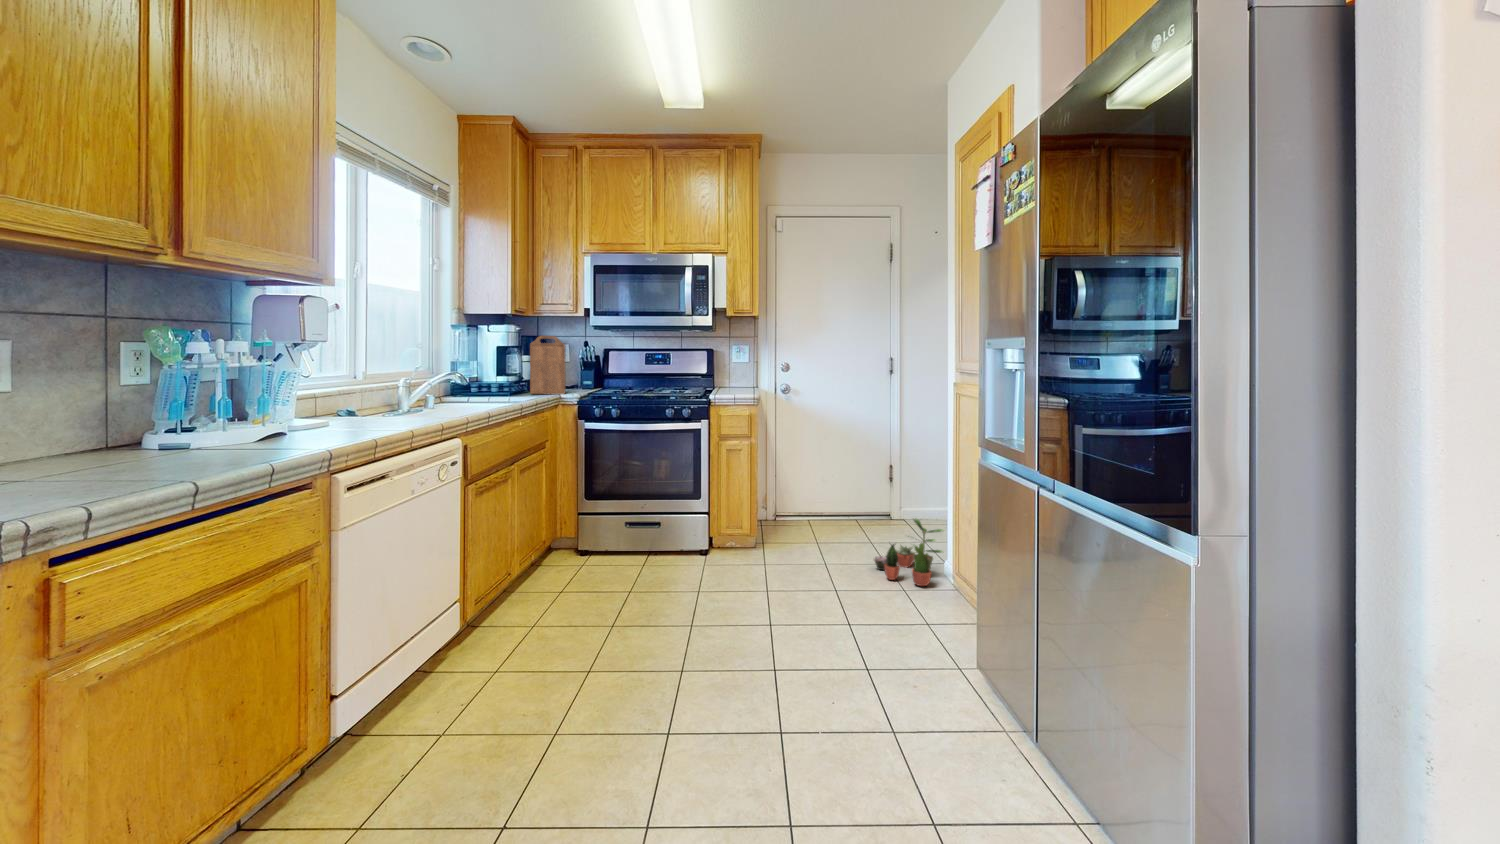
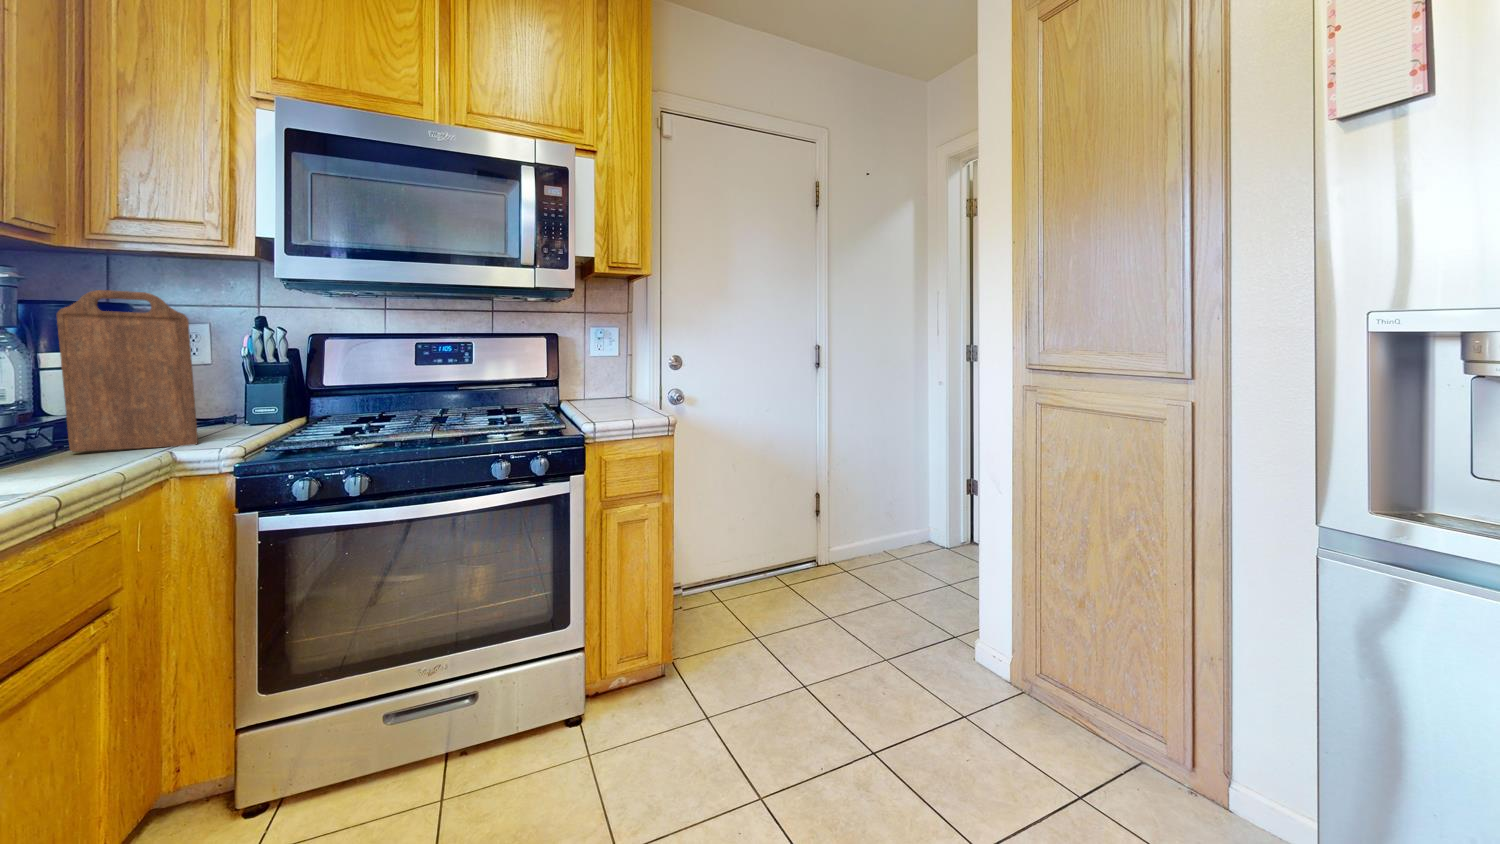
potted plant: present [874,518,944,586] -> none [948,628,1094,775]

